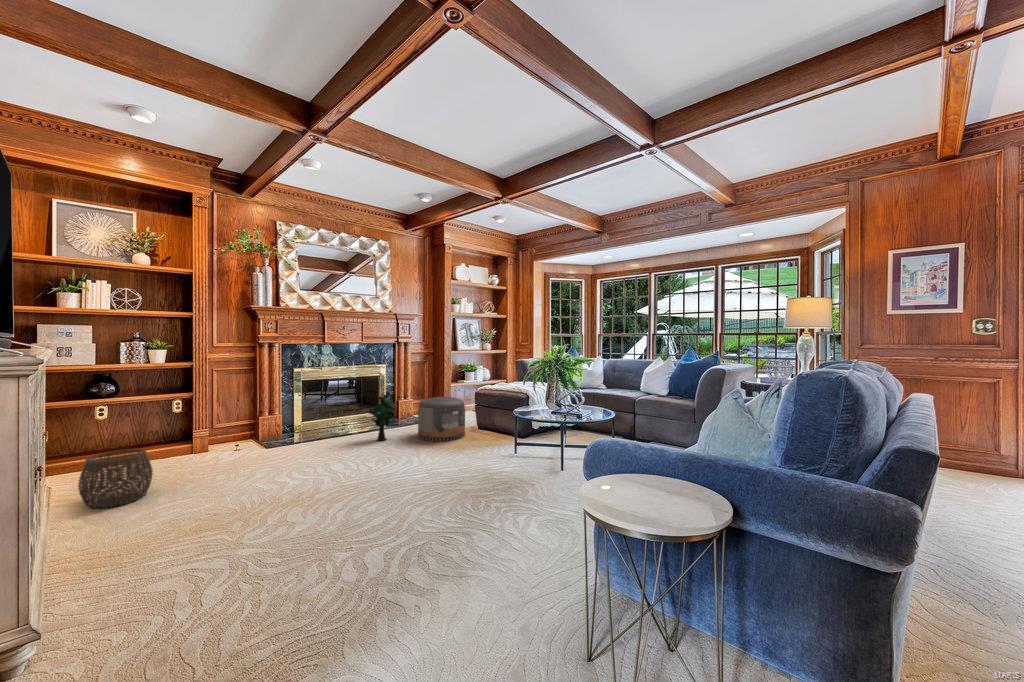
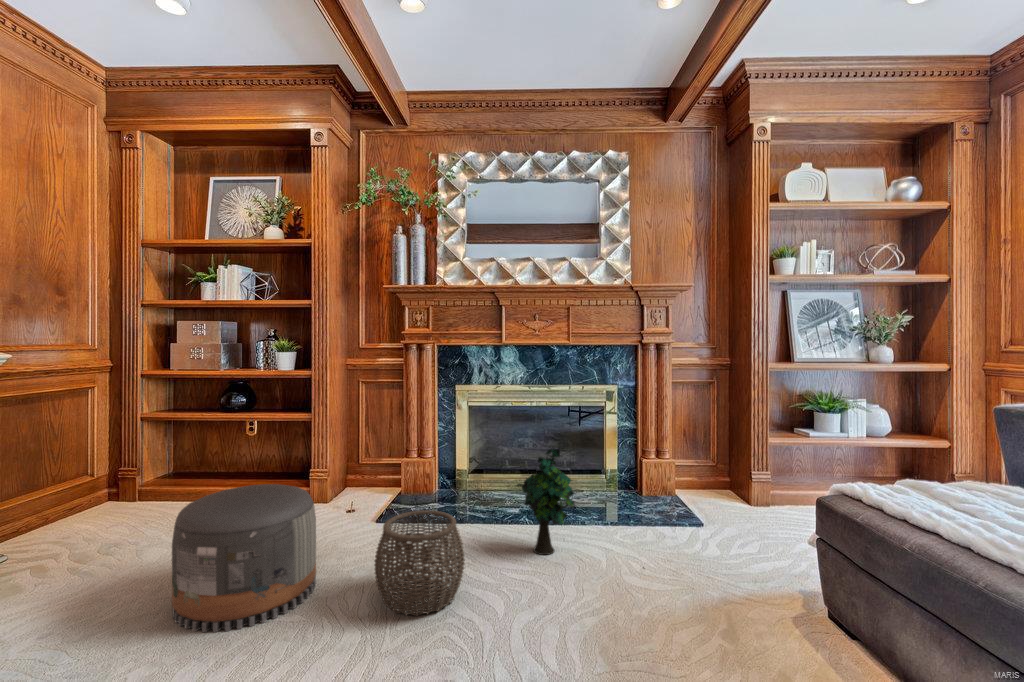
pouf: present [418,397,465,441] -> present [172,484,316,632]
woven basket: present [78,449,153,509] -> present [374,510,465,616]

